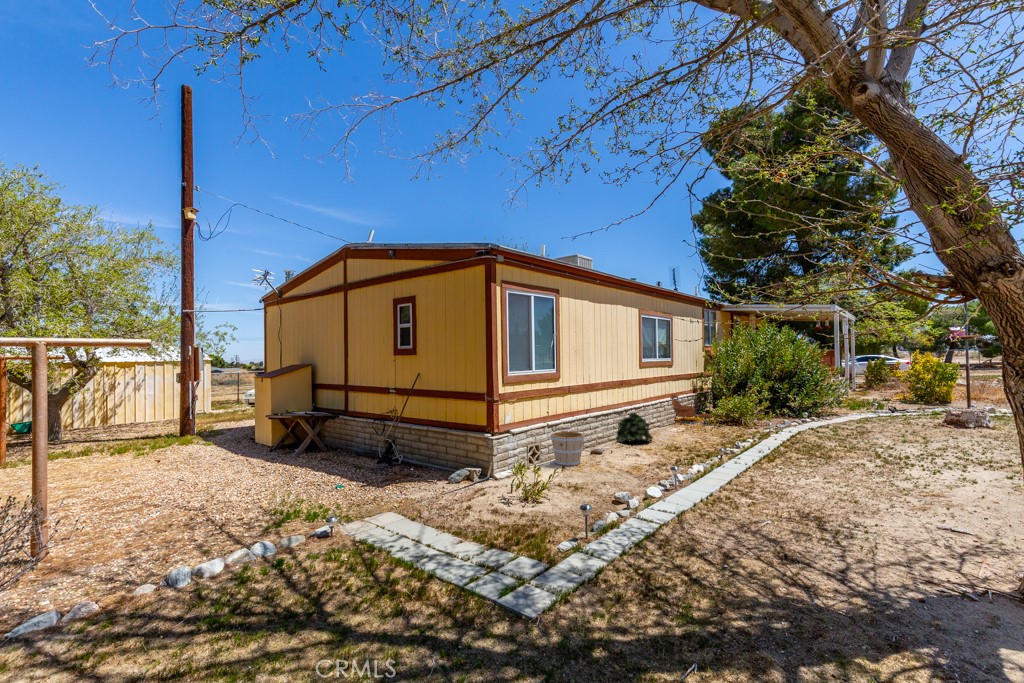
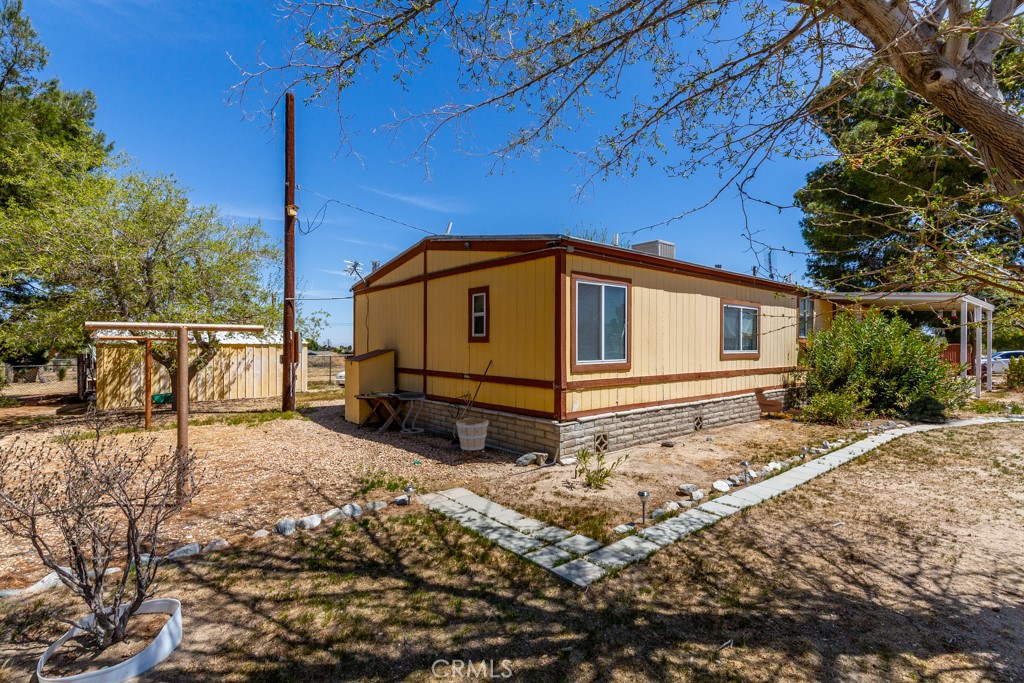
stool: none [319,409,350,454] -> present [399,392,425,433]
potted plant: present [616,413,653,443] -> present [907,396,946,423]
wooden bucket: present [550,431,585,466] -> present [456,418,489,451]

